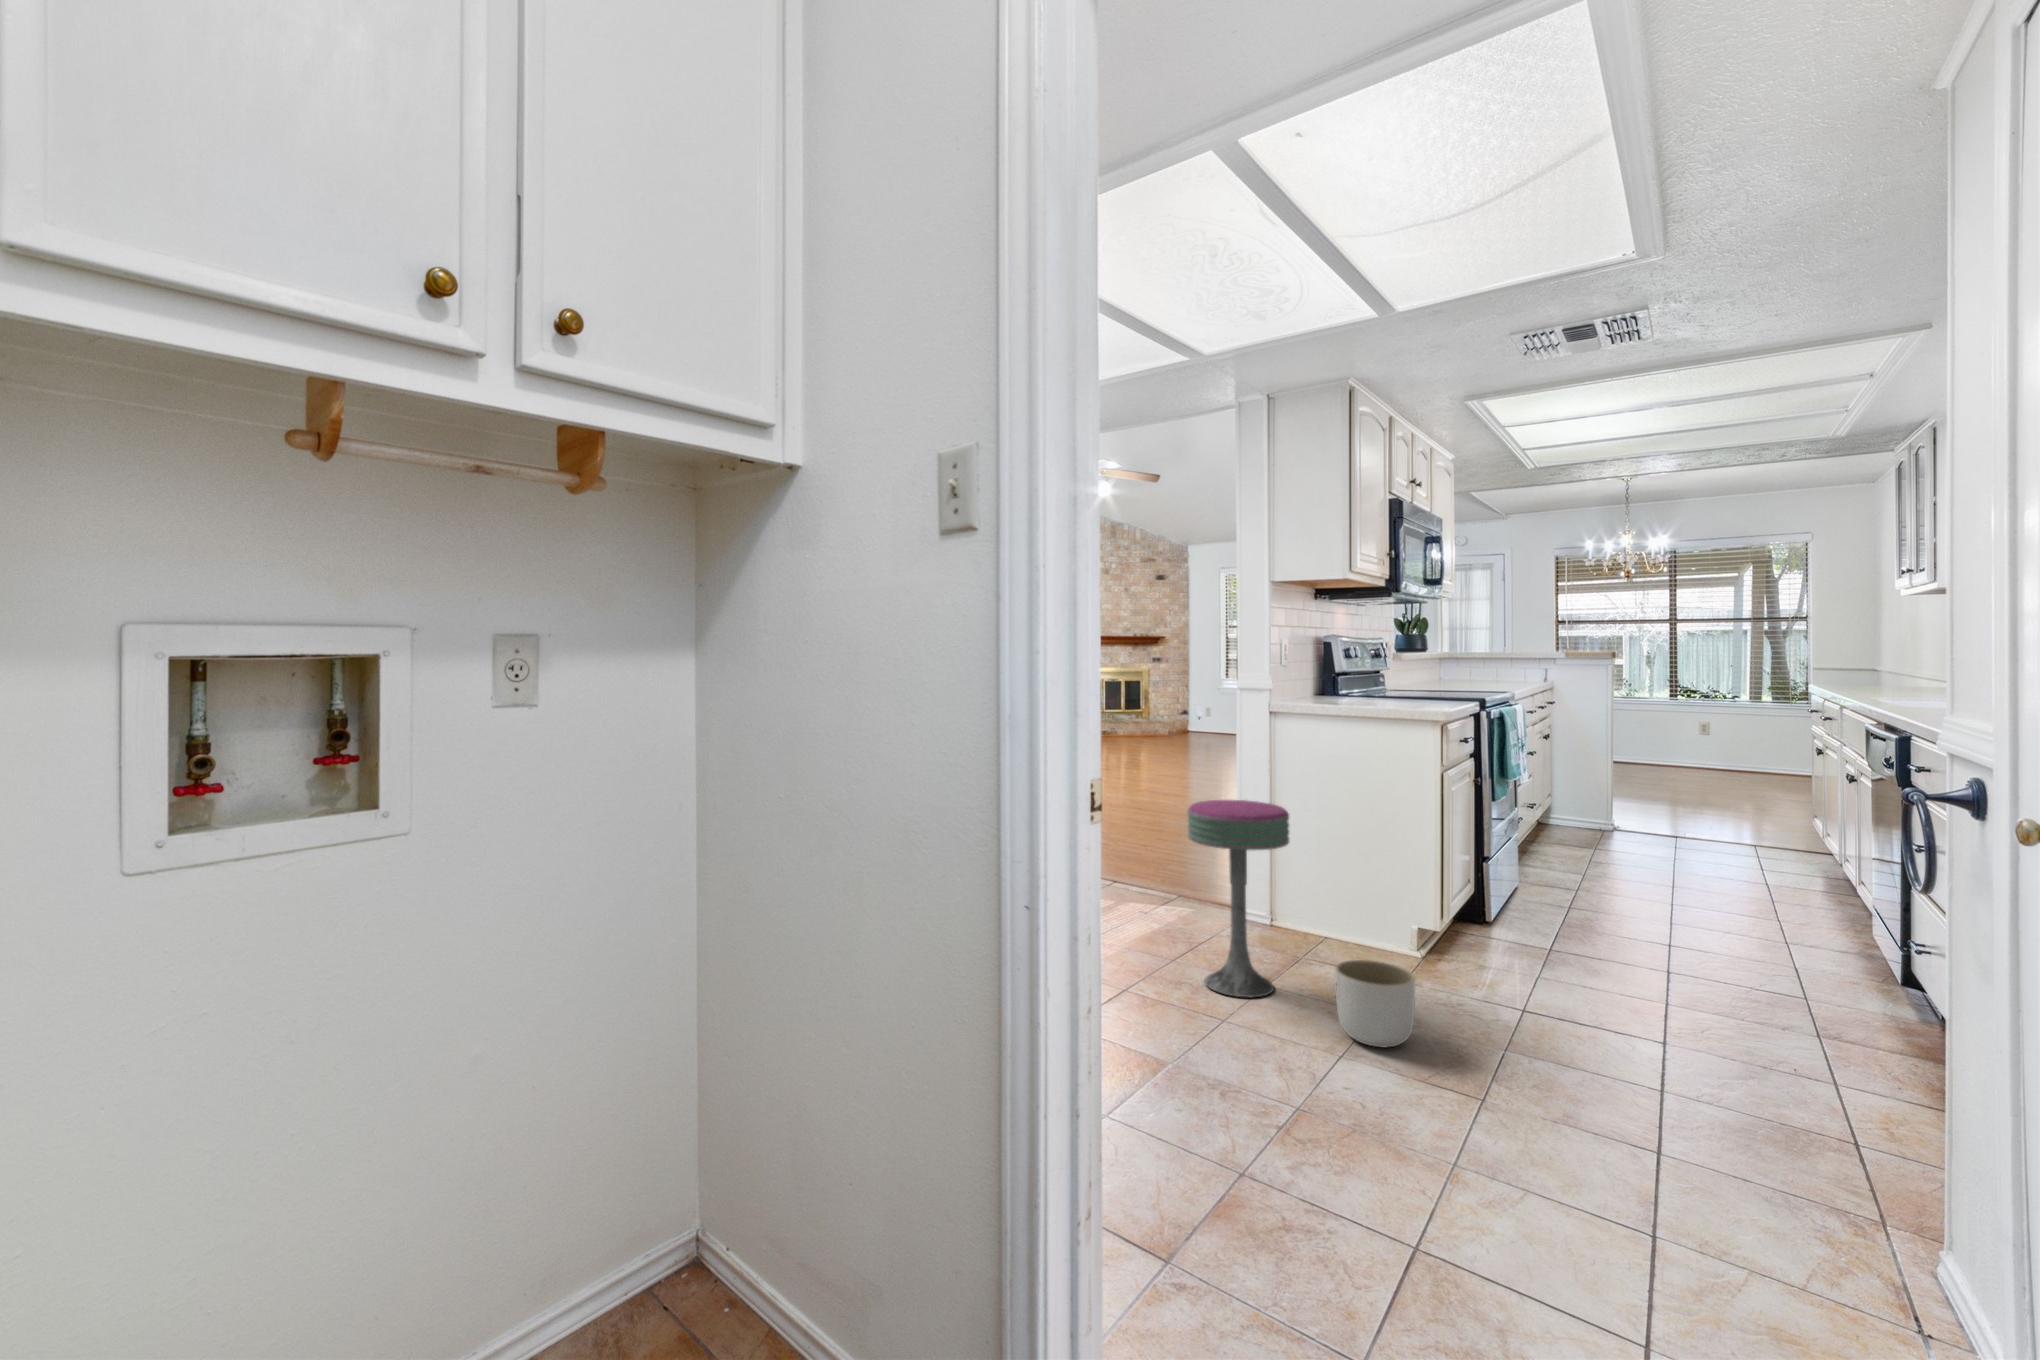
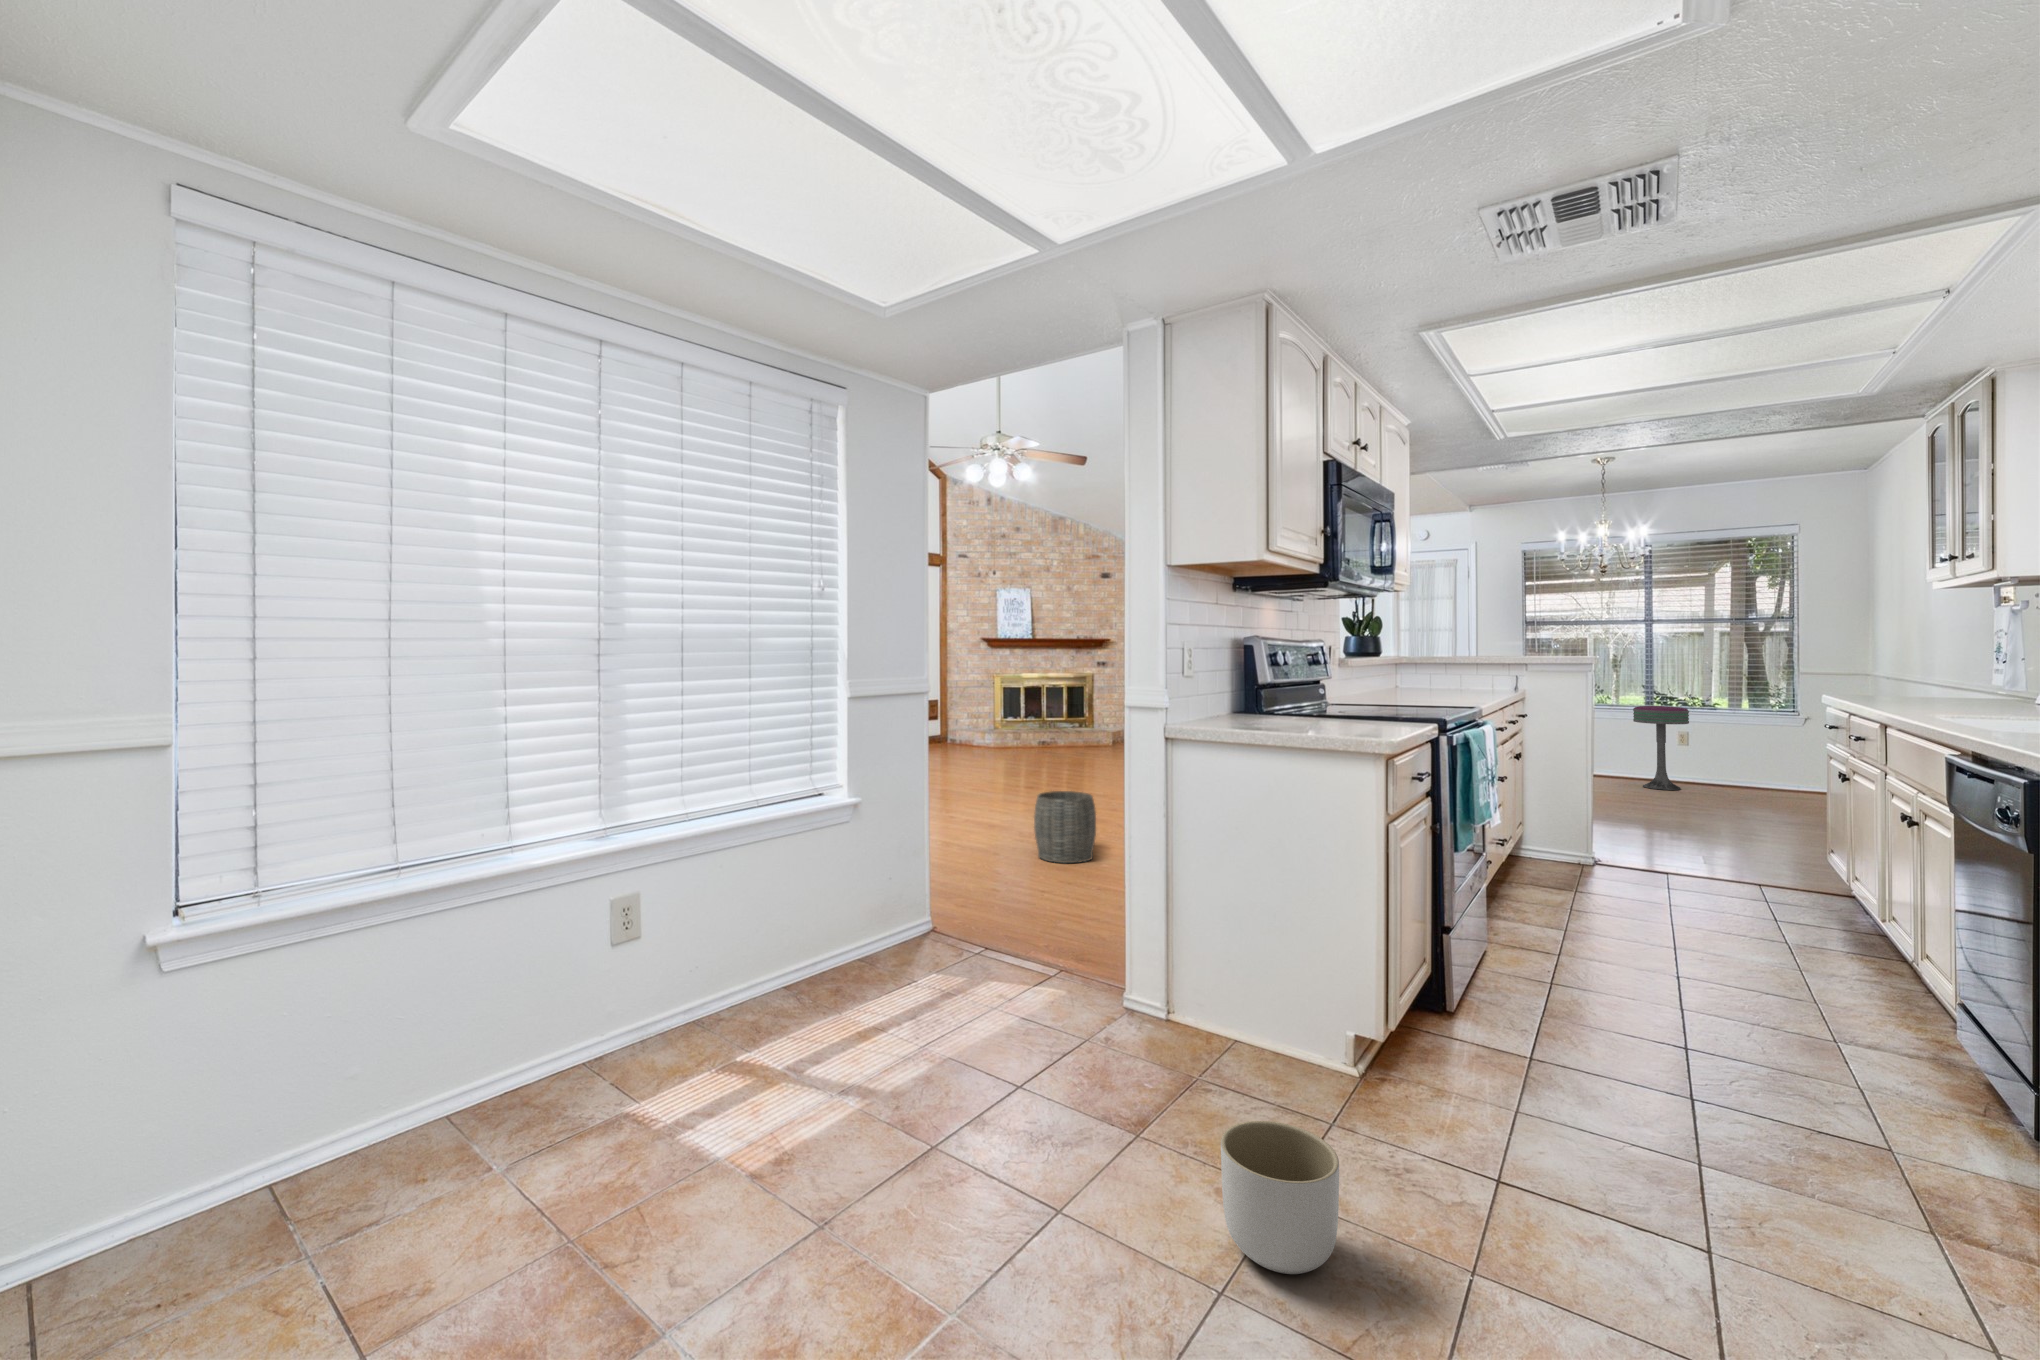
woven basket: none [1129,768,1183,828] -> present [1034,791,1096,863]
bar stool: present [1187,800,1289,997] -> present [1633,706,1689,790]

